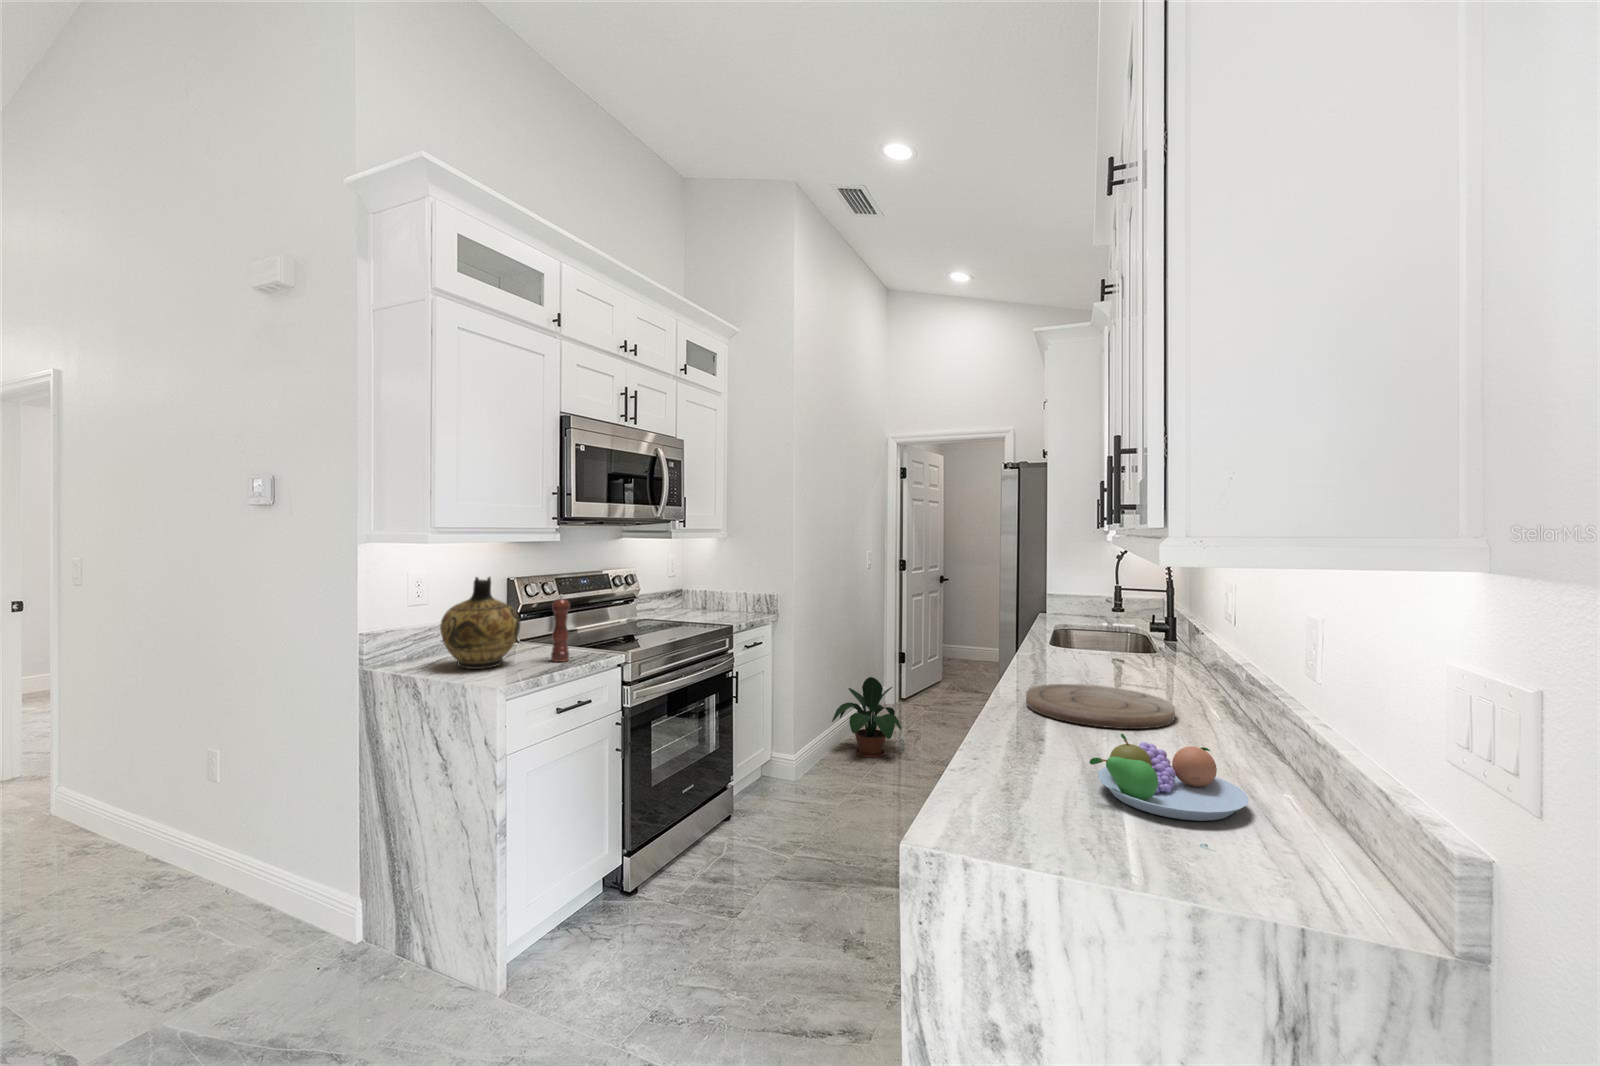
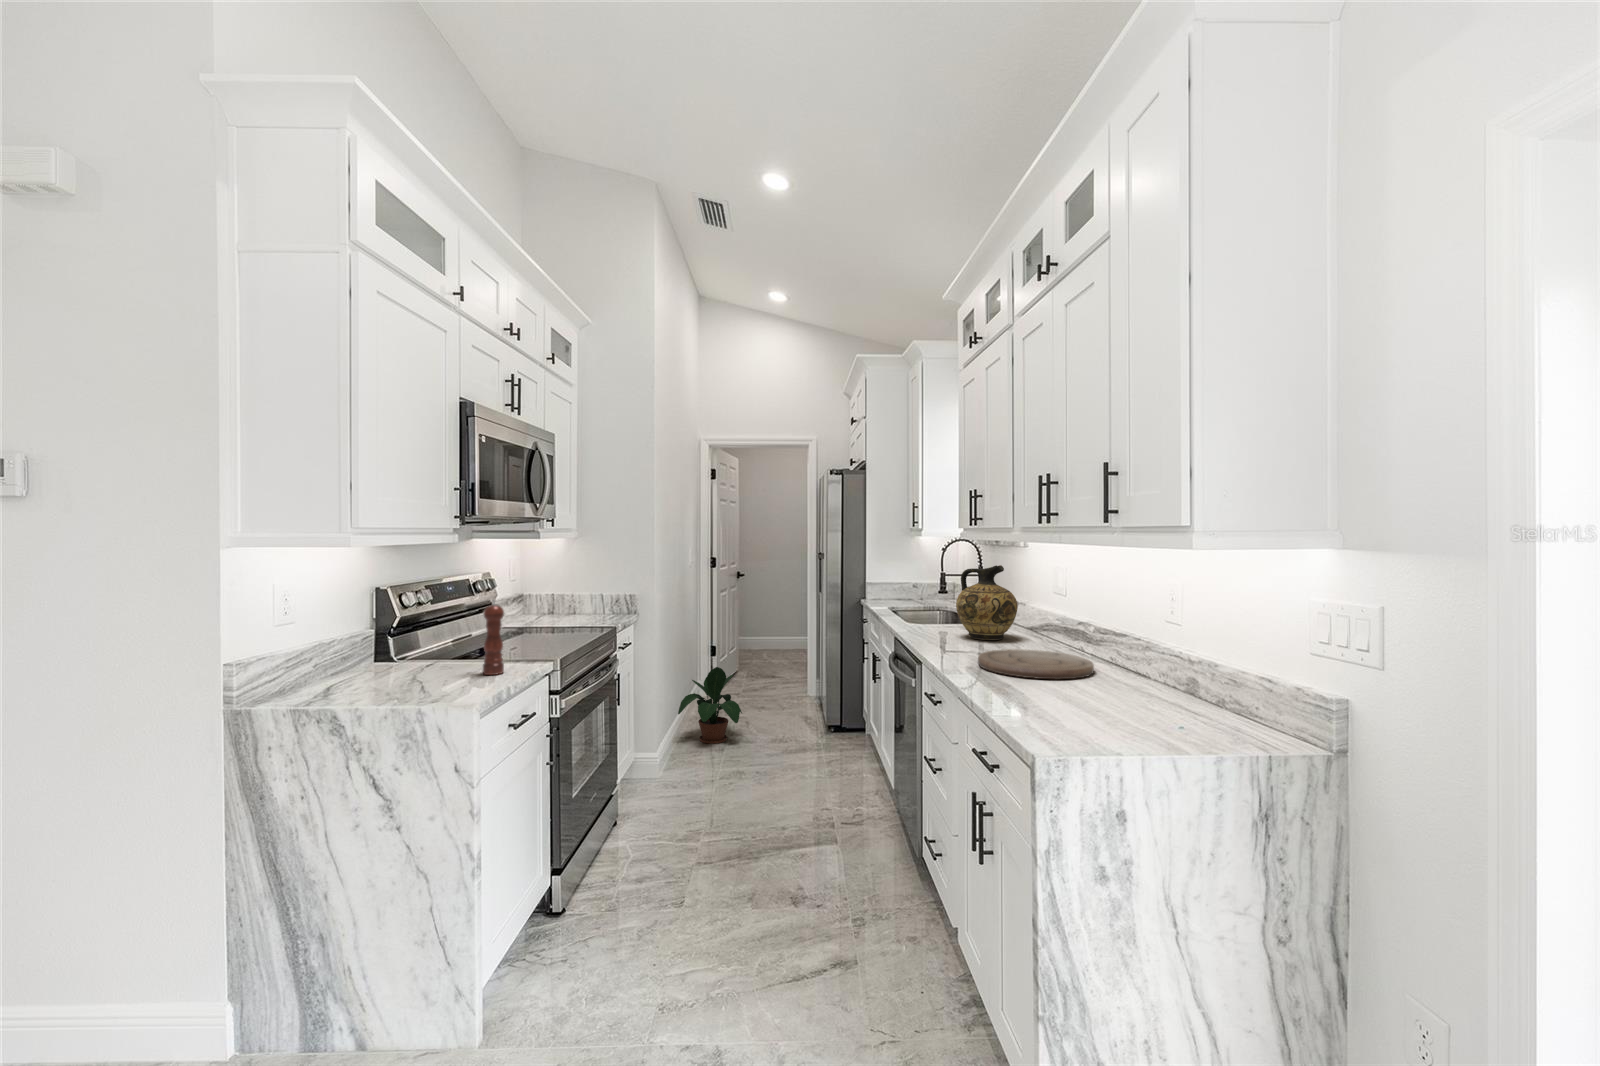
ceramic jug: present [440,577,520,669] -> present [956,565,1018,640]
fruit bowl: present [1089,734,1249,821] -> none [1122,678,1236,733]

